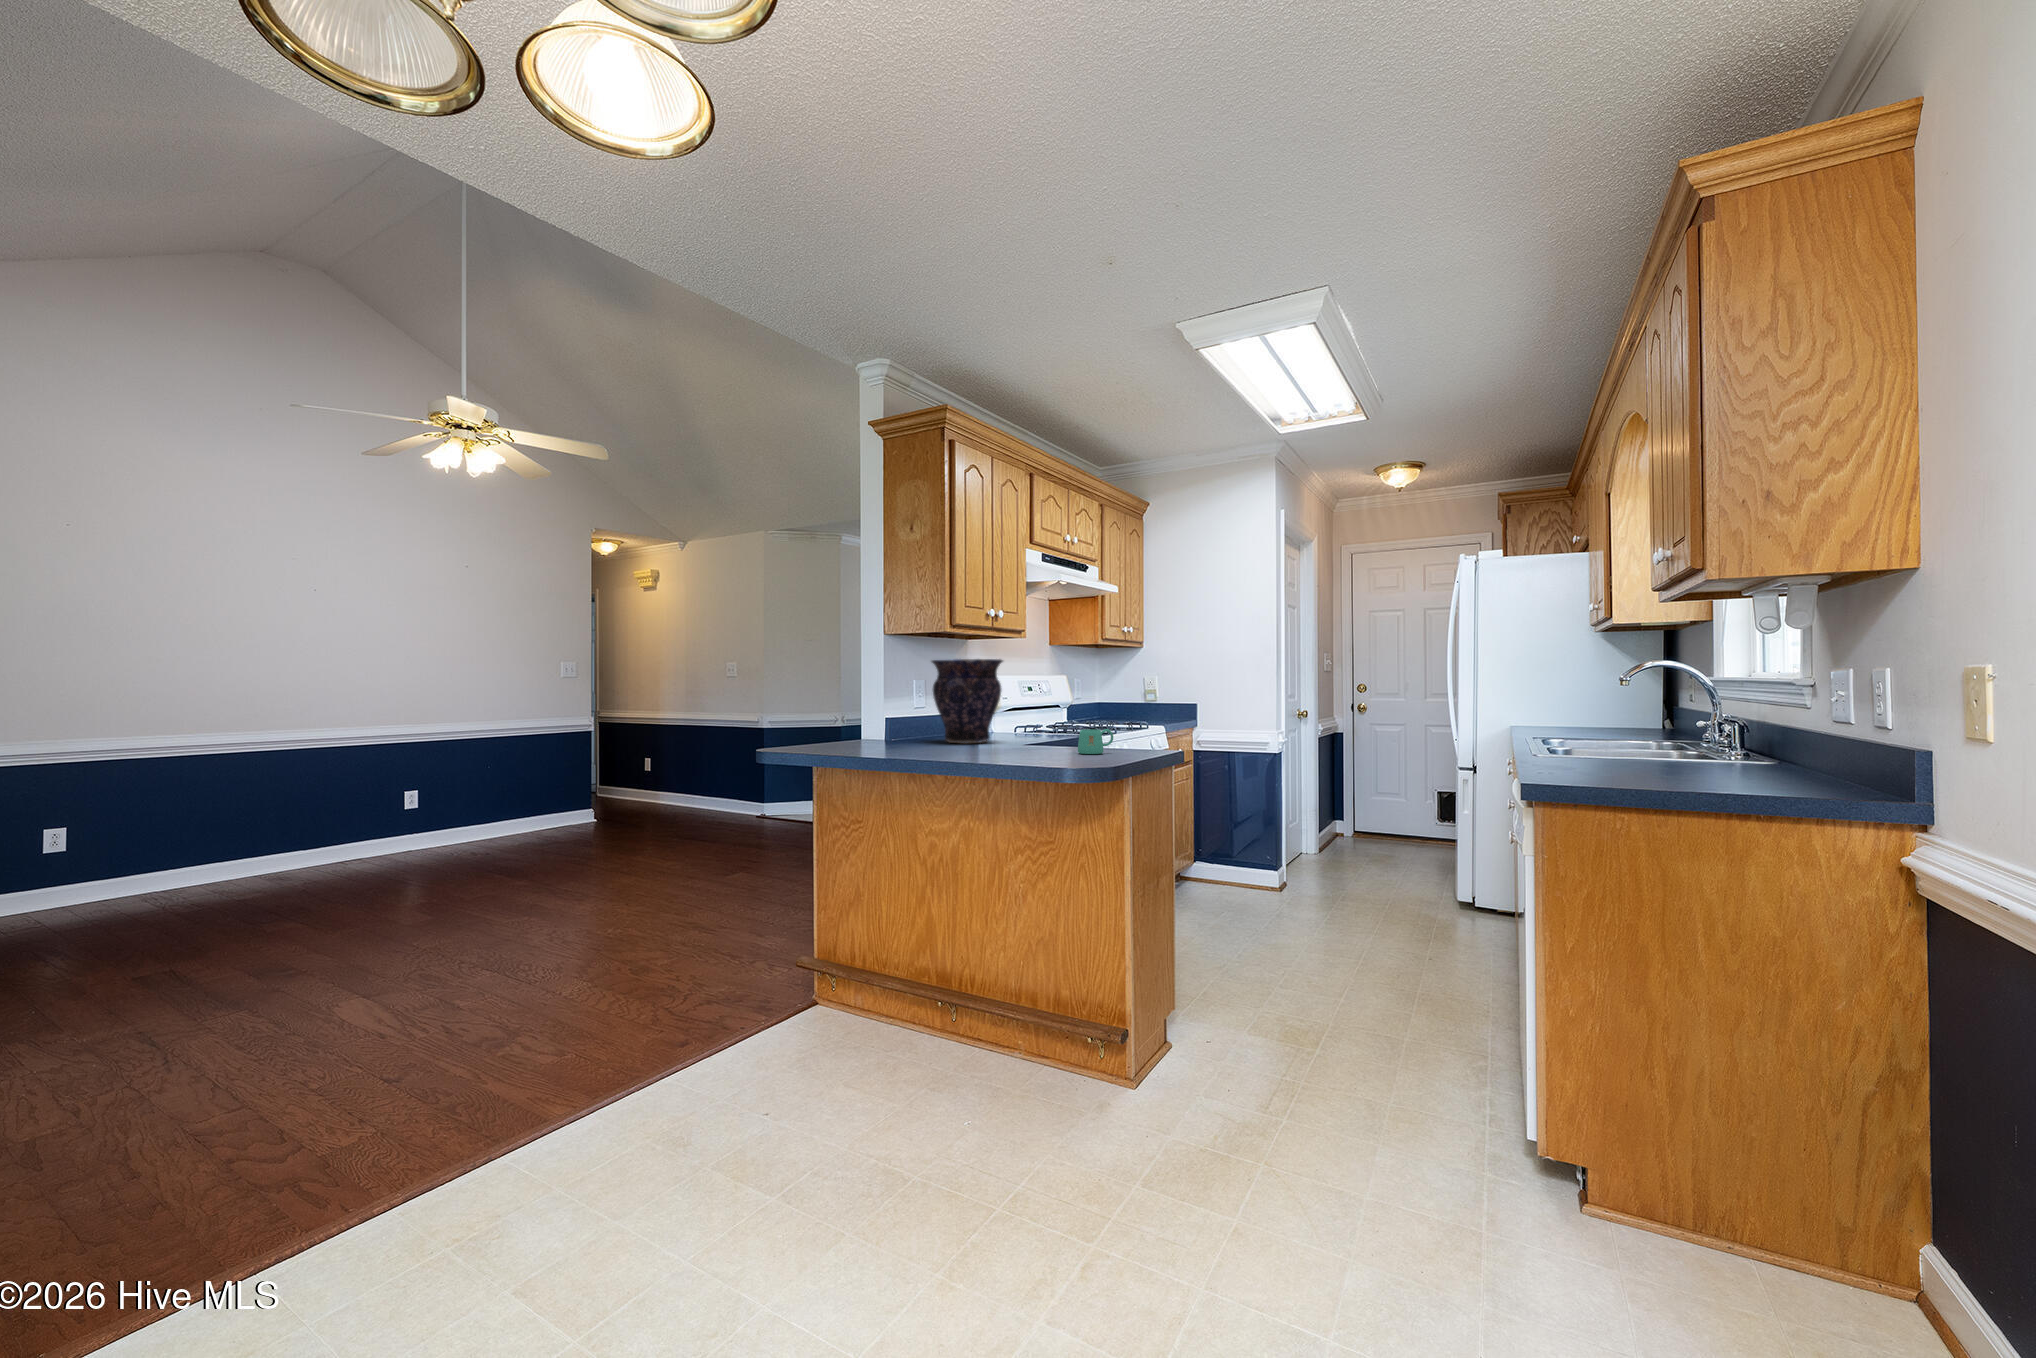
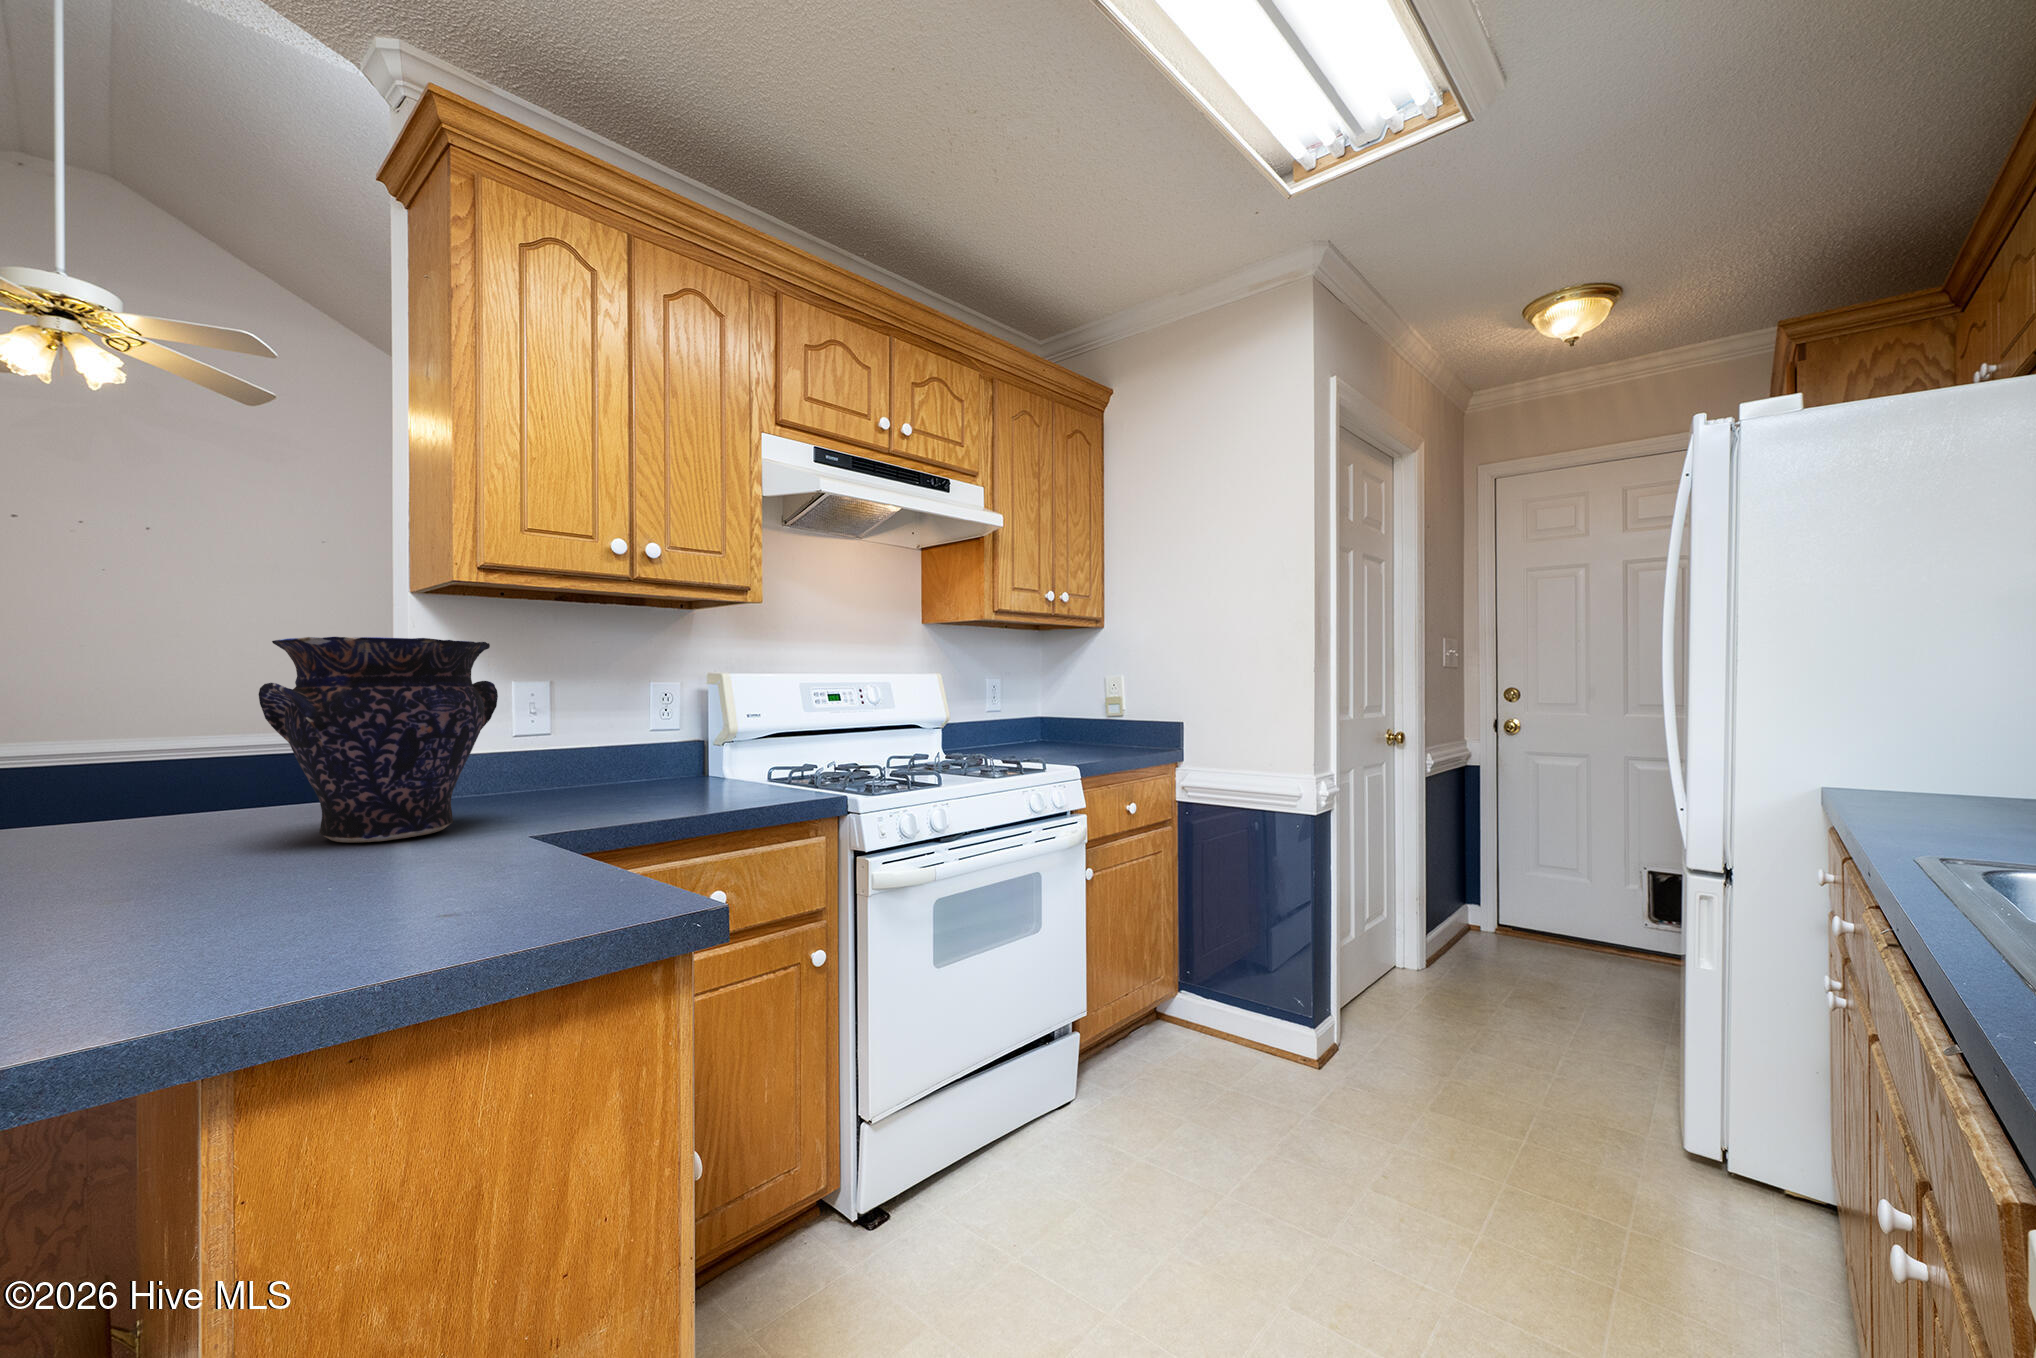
mug: present [1078,729,1113,754] -> none [263,854,418,948]

